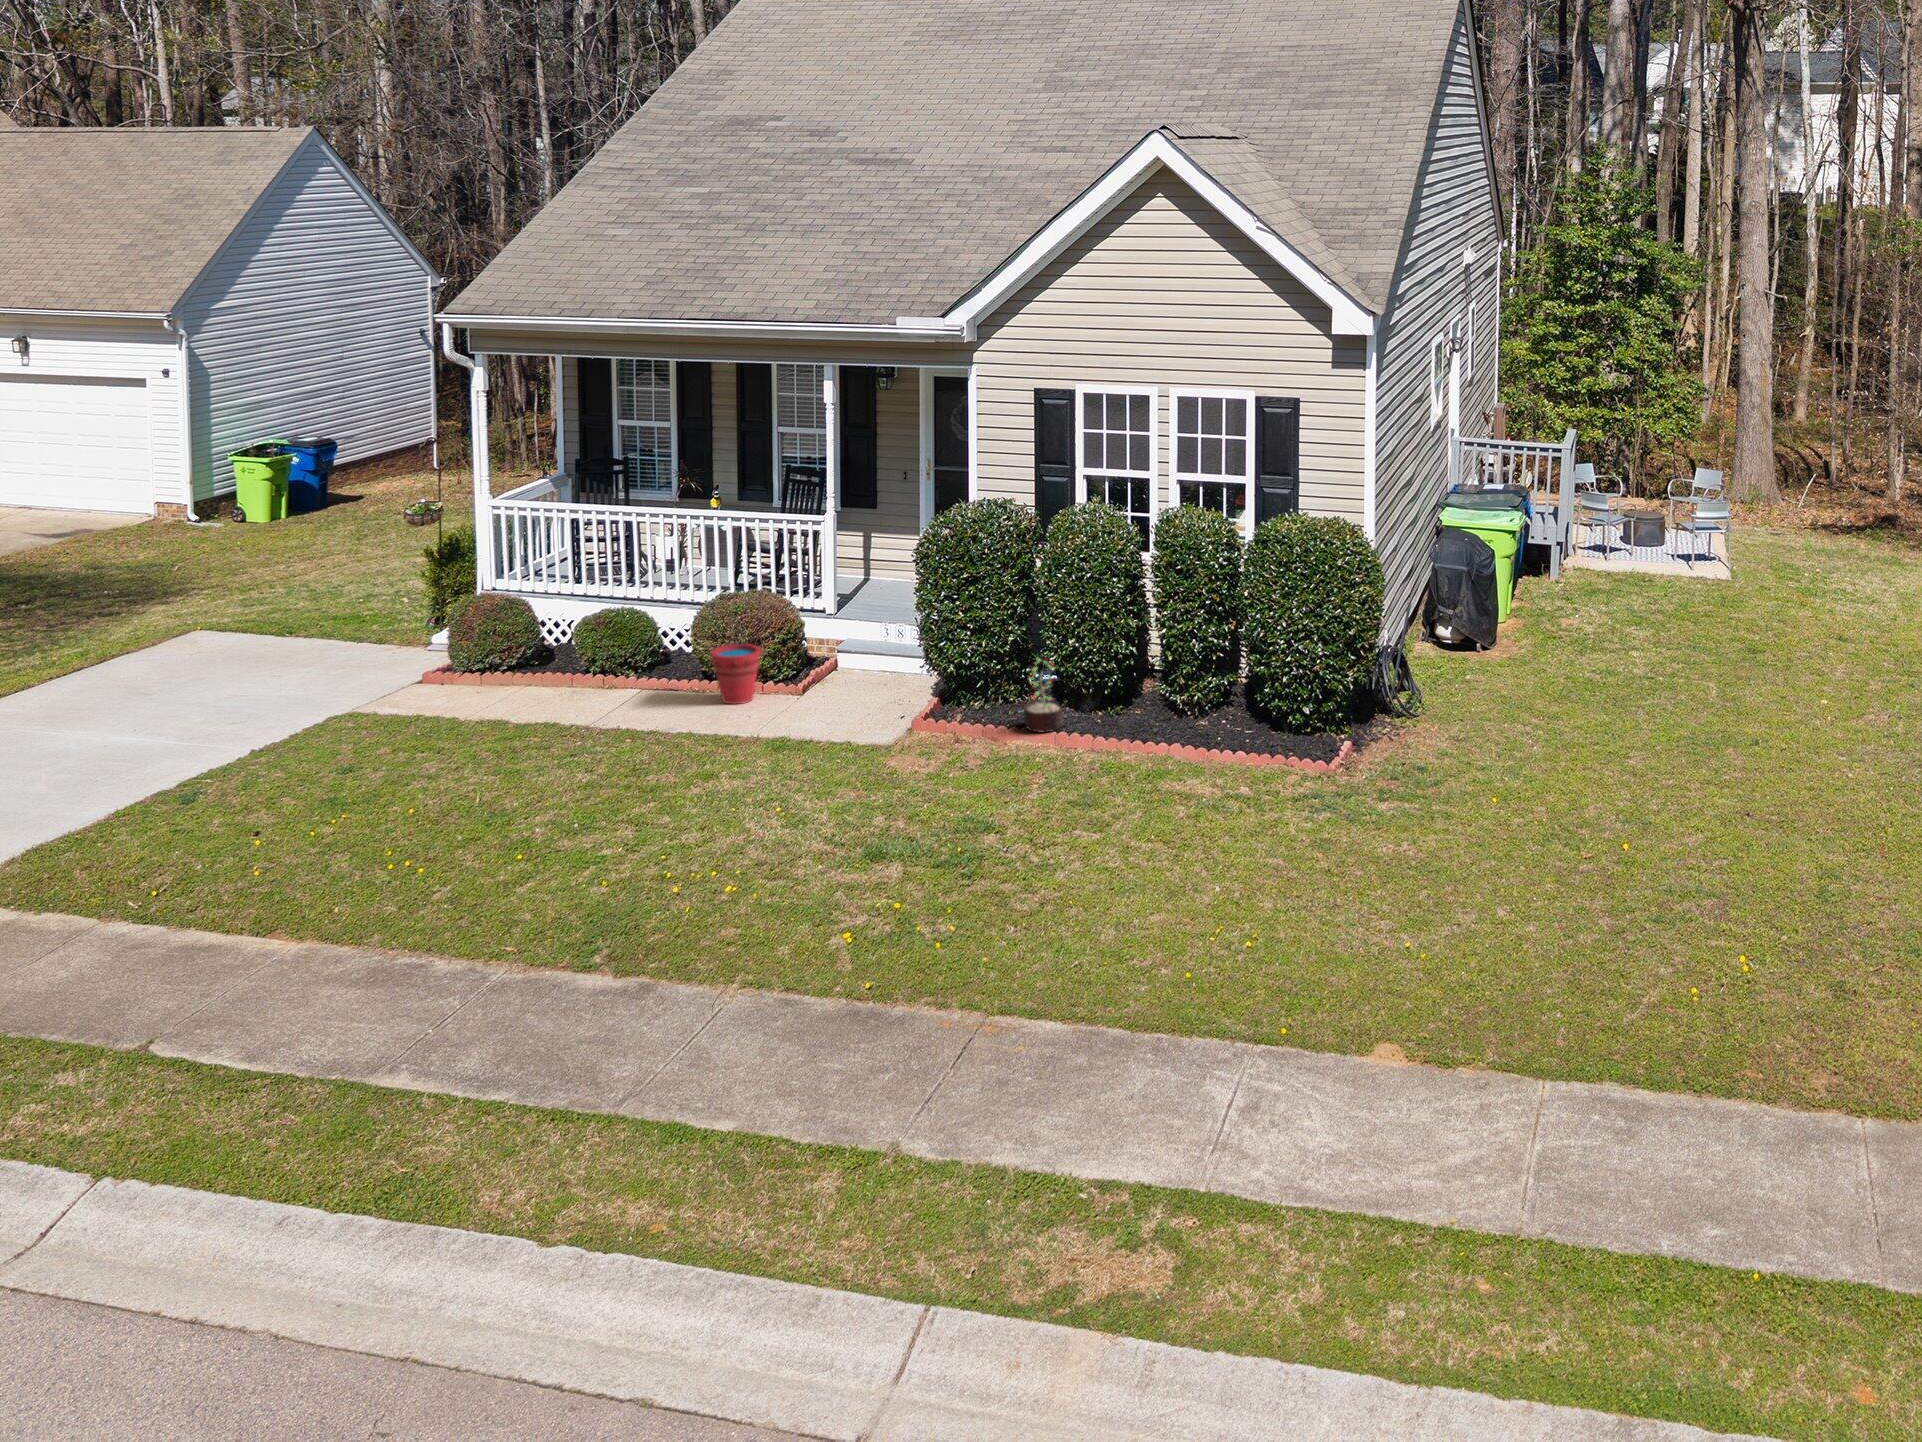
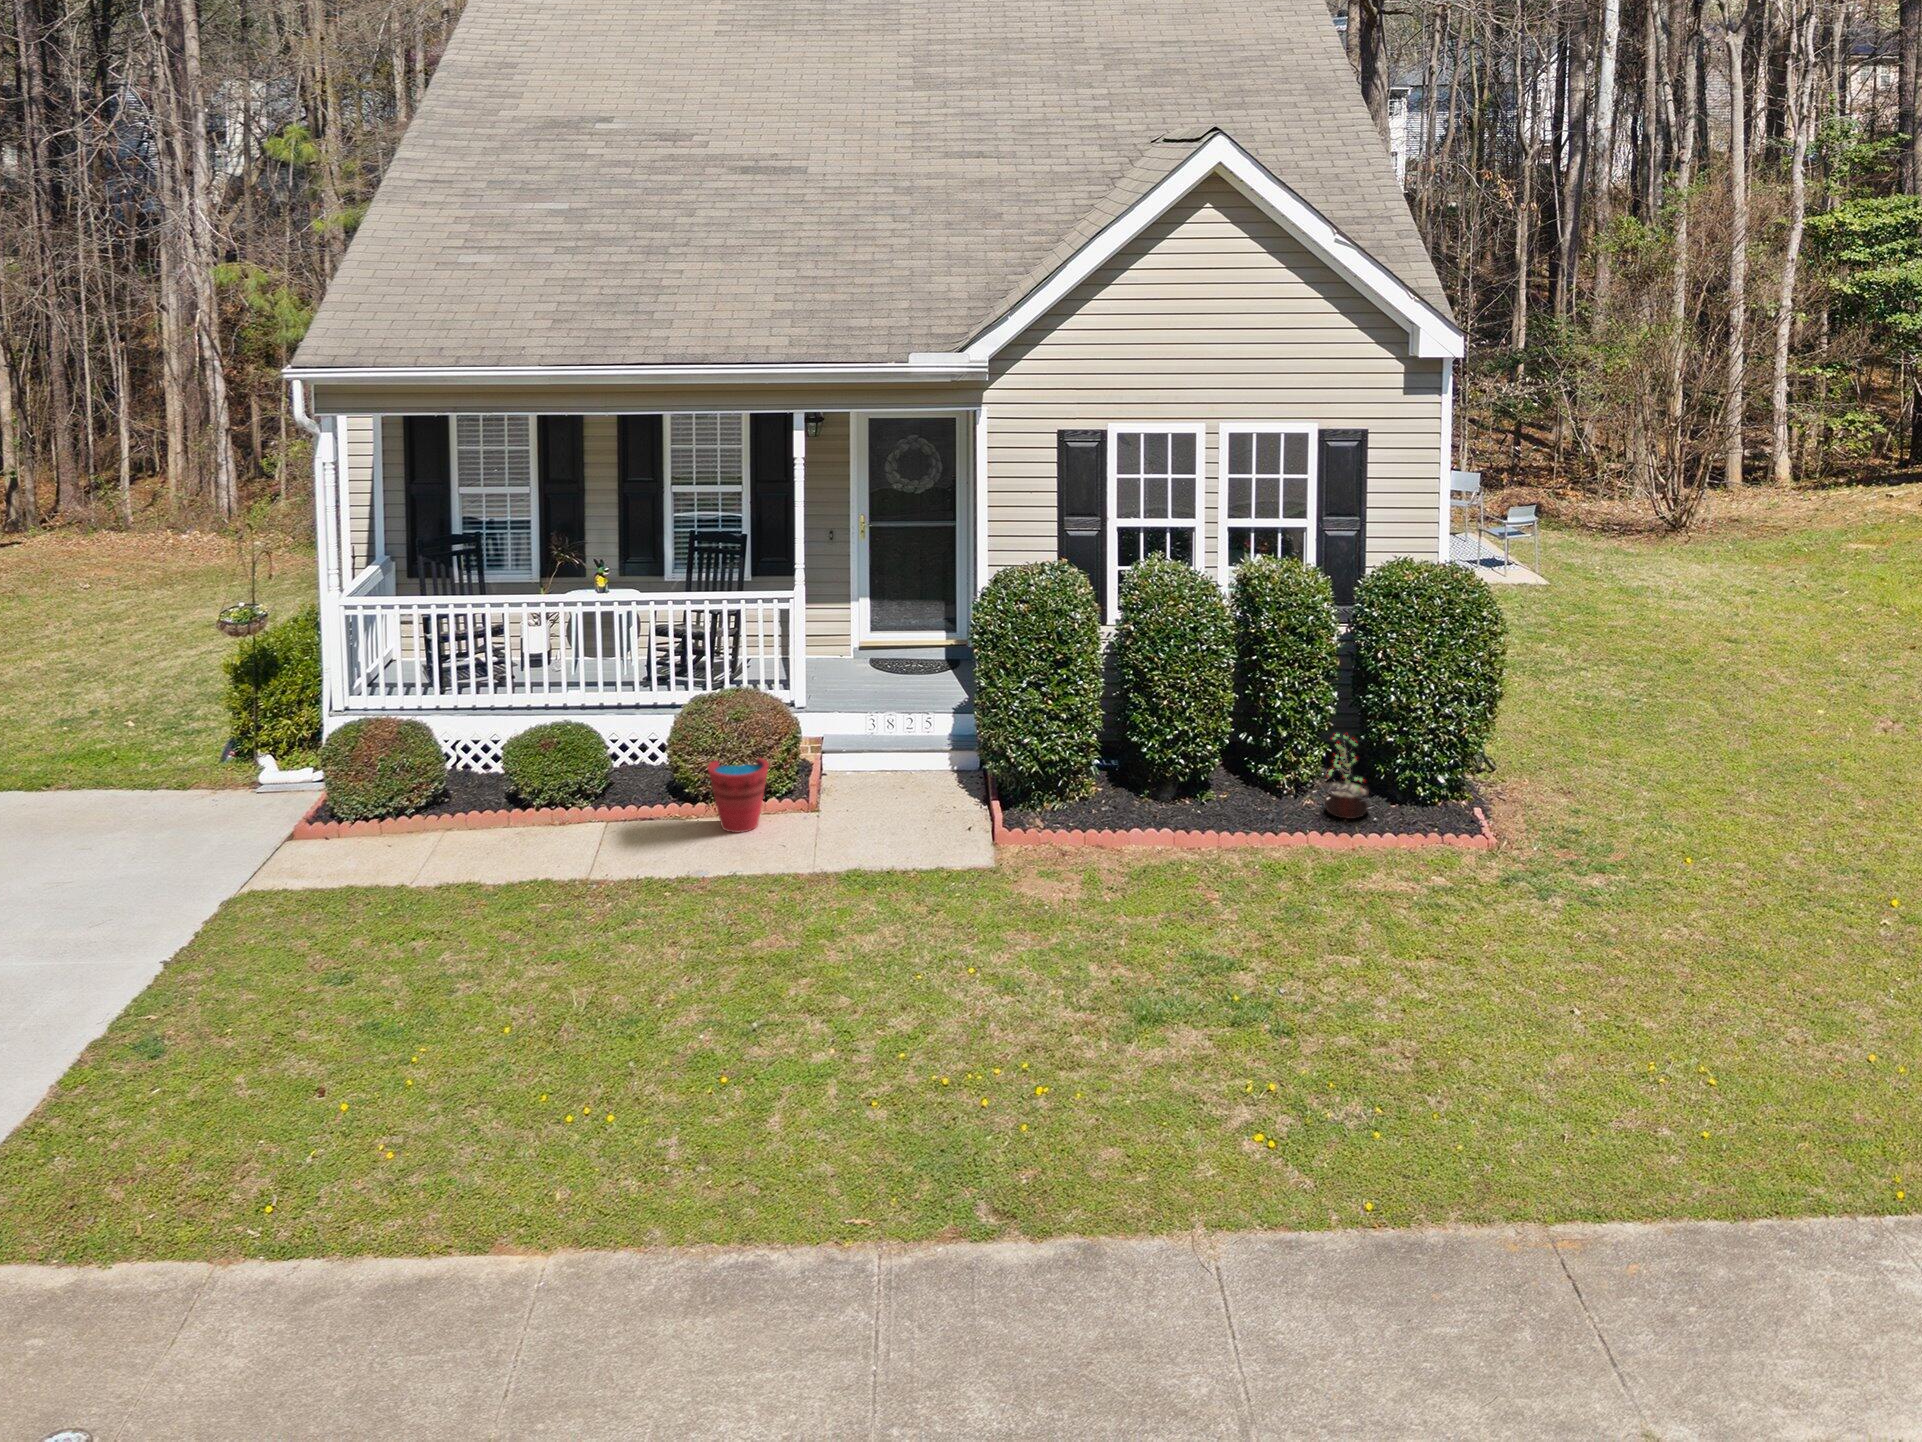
decorative plant: present [1024,659,1063,732] -> present [1325,734,1369,818]

